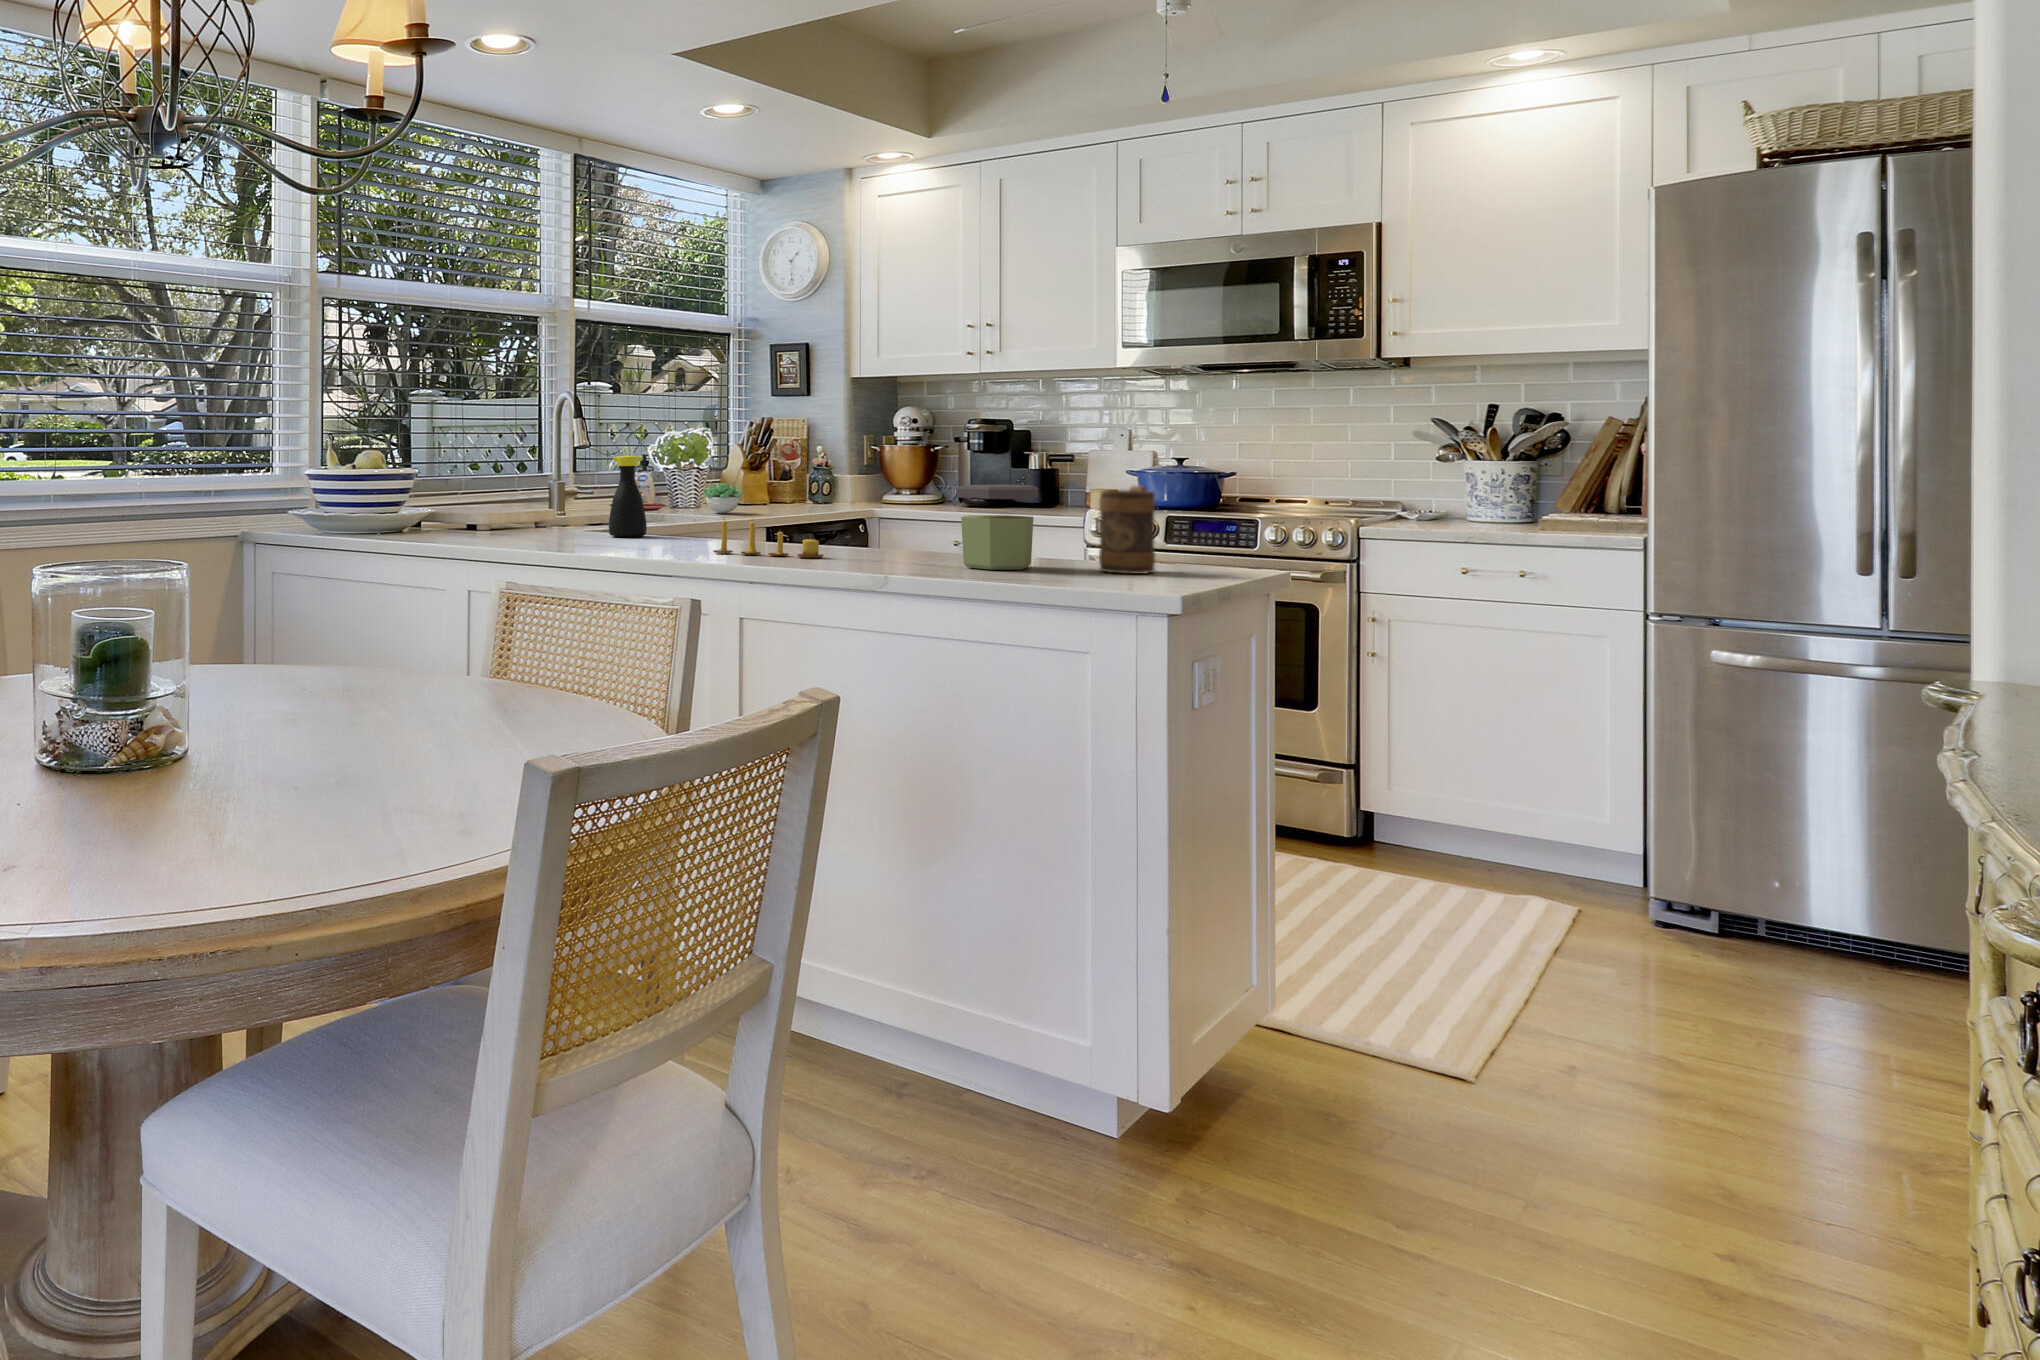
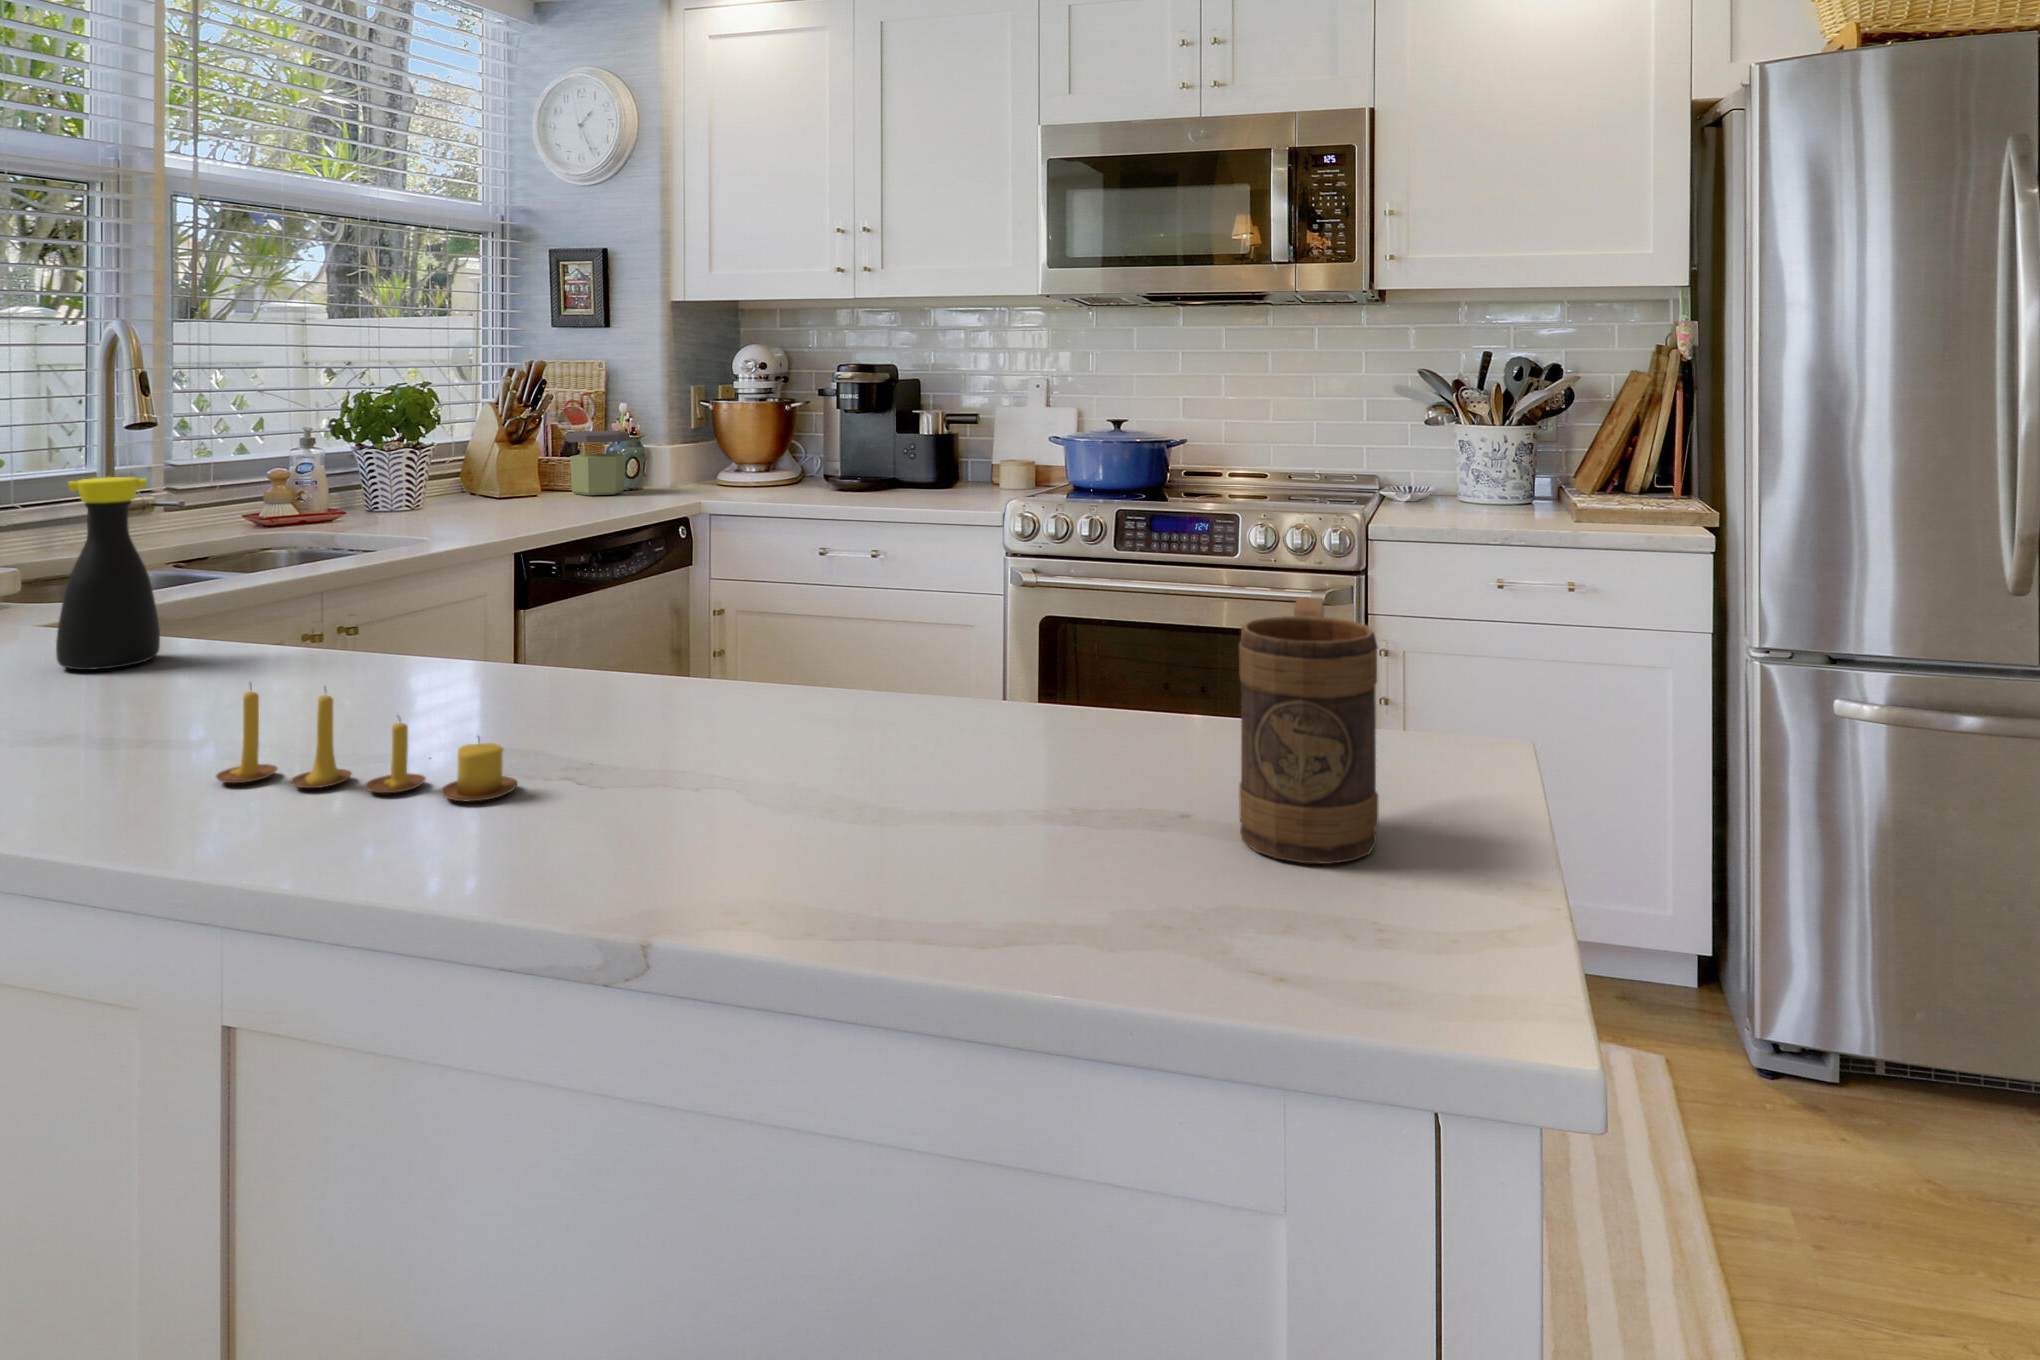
succulent plant: present [703,483,743,513] -> none [410,475,482,527]
jar: present [957,485,1038,570] -> present [566,431,629,495]

